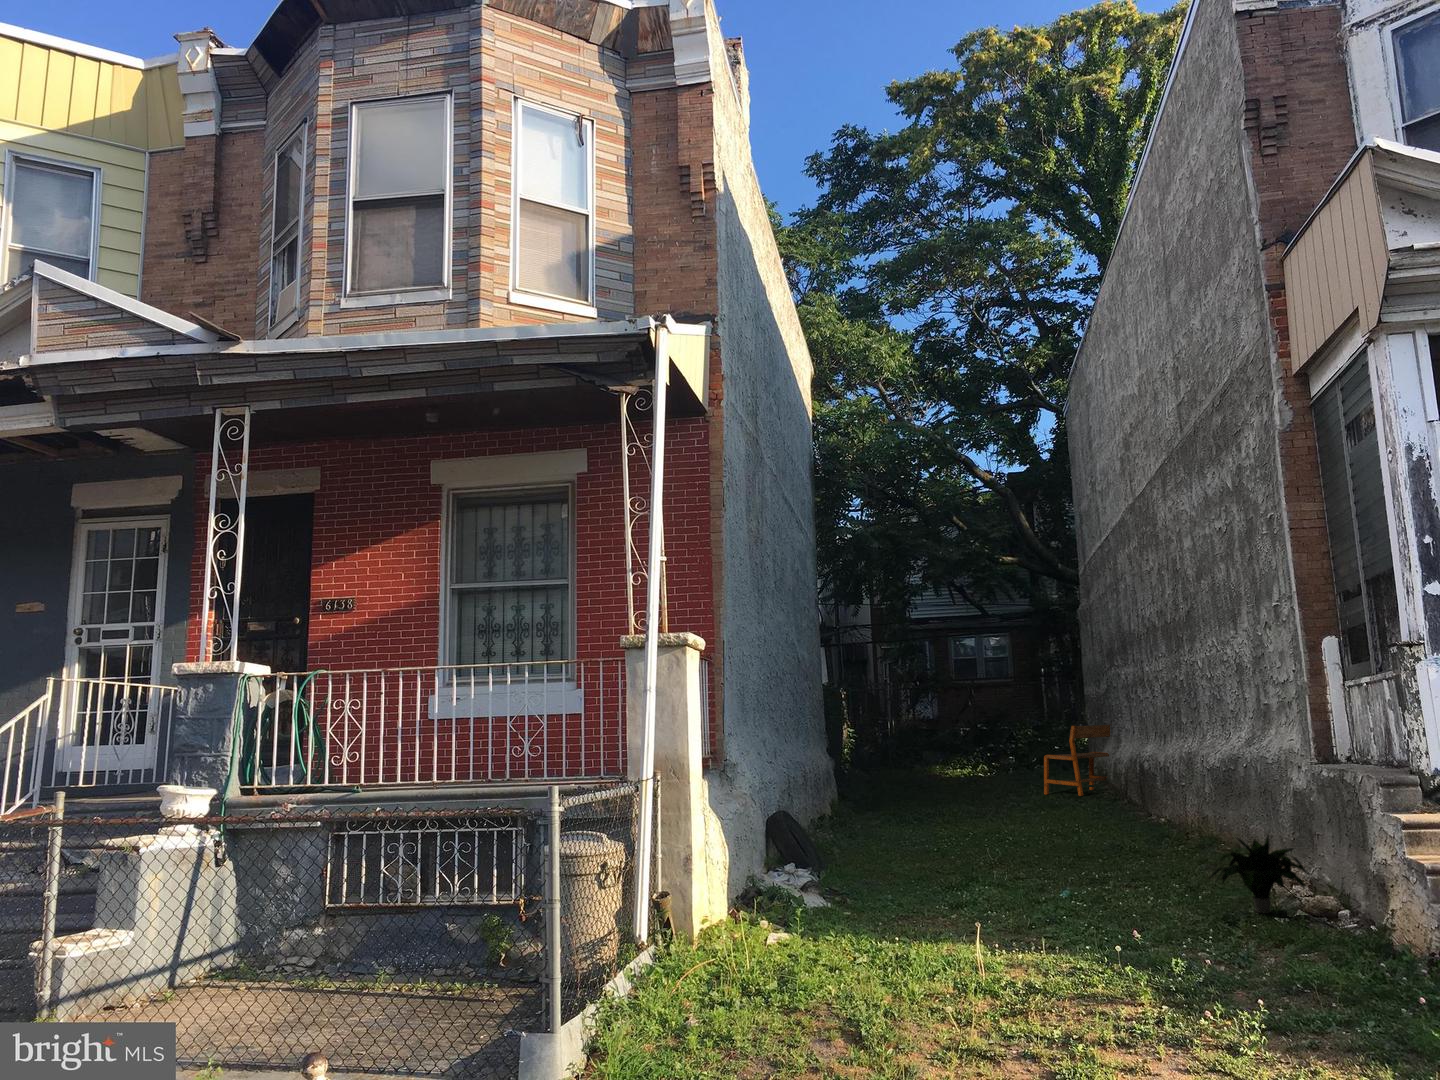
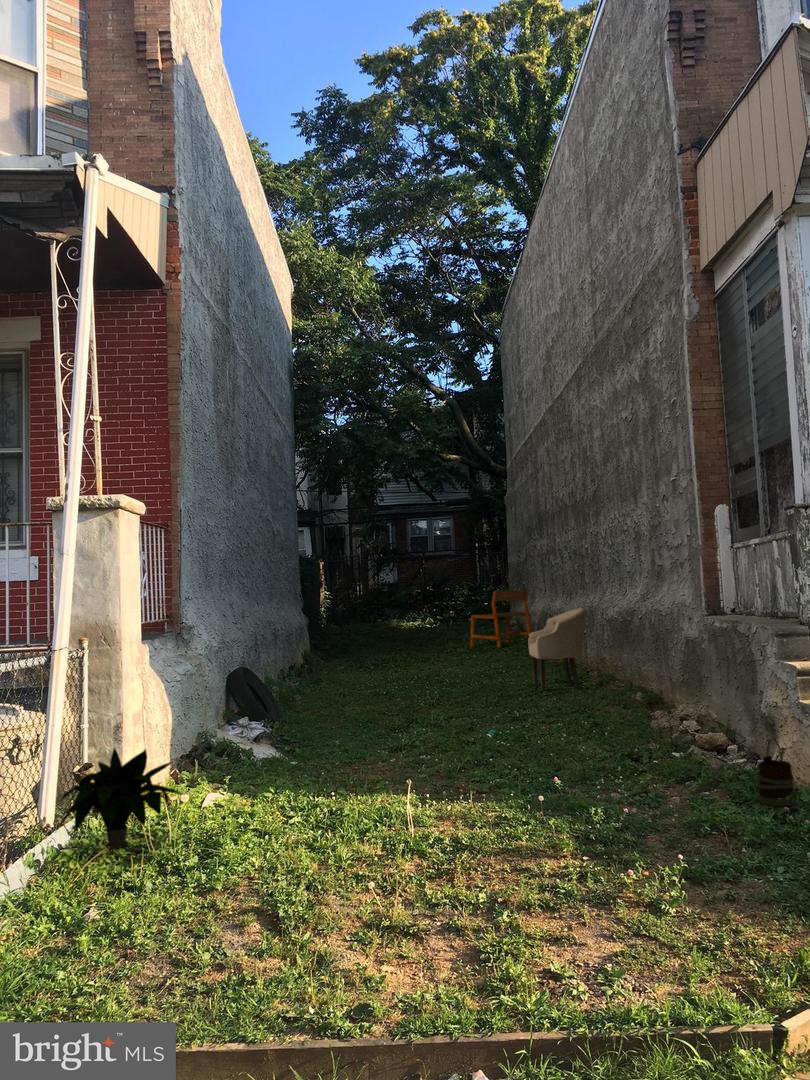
chair: none [1113,749,1185,846] -> present [528,608,587,690]
potted plant: present [1209,836,1308,913] -> present [56,748,183,848]
wooden bucket: none [1364,896,1410,971] -> present [758,739,796,806]

